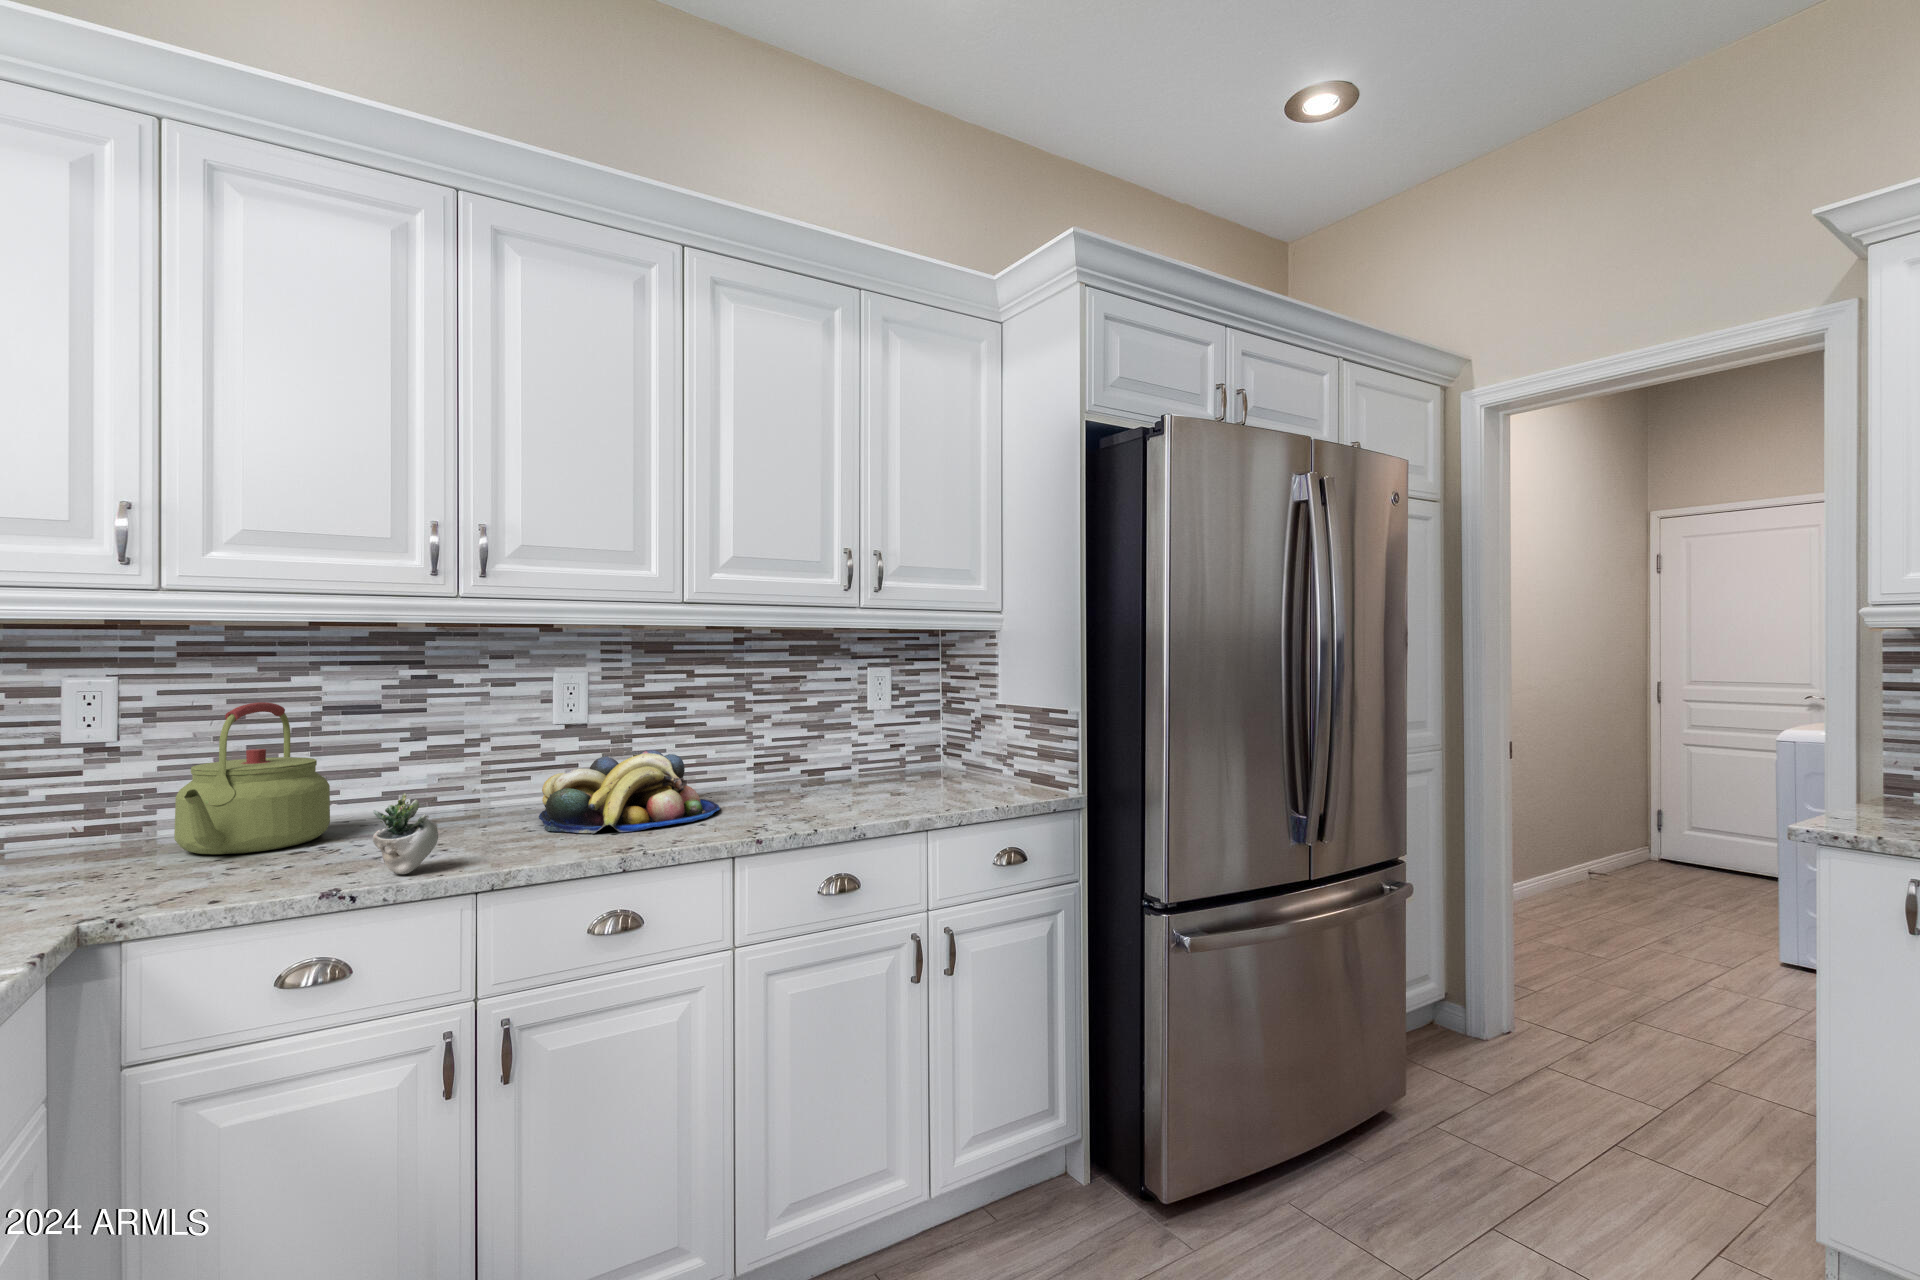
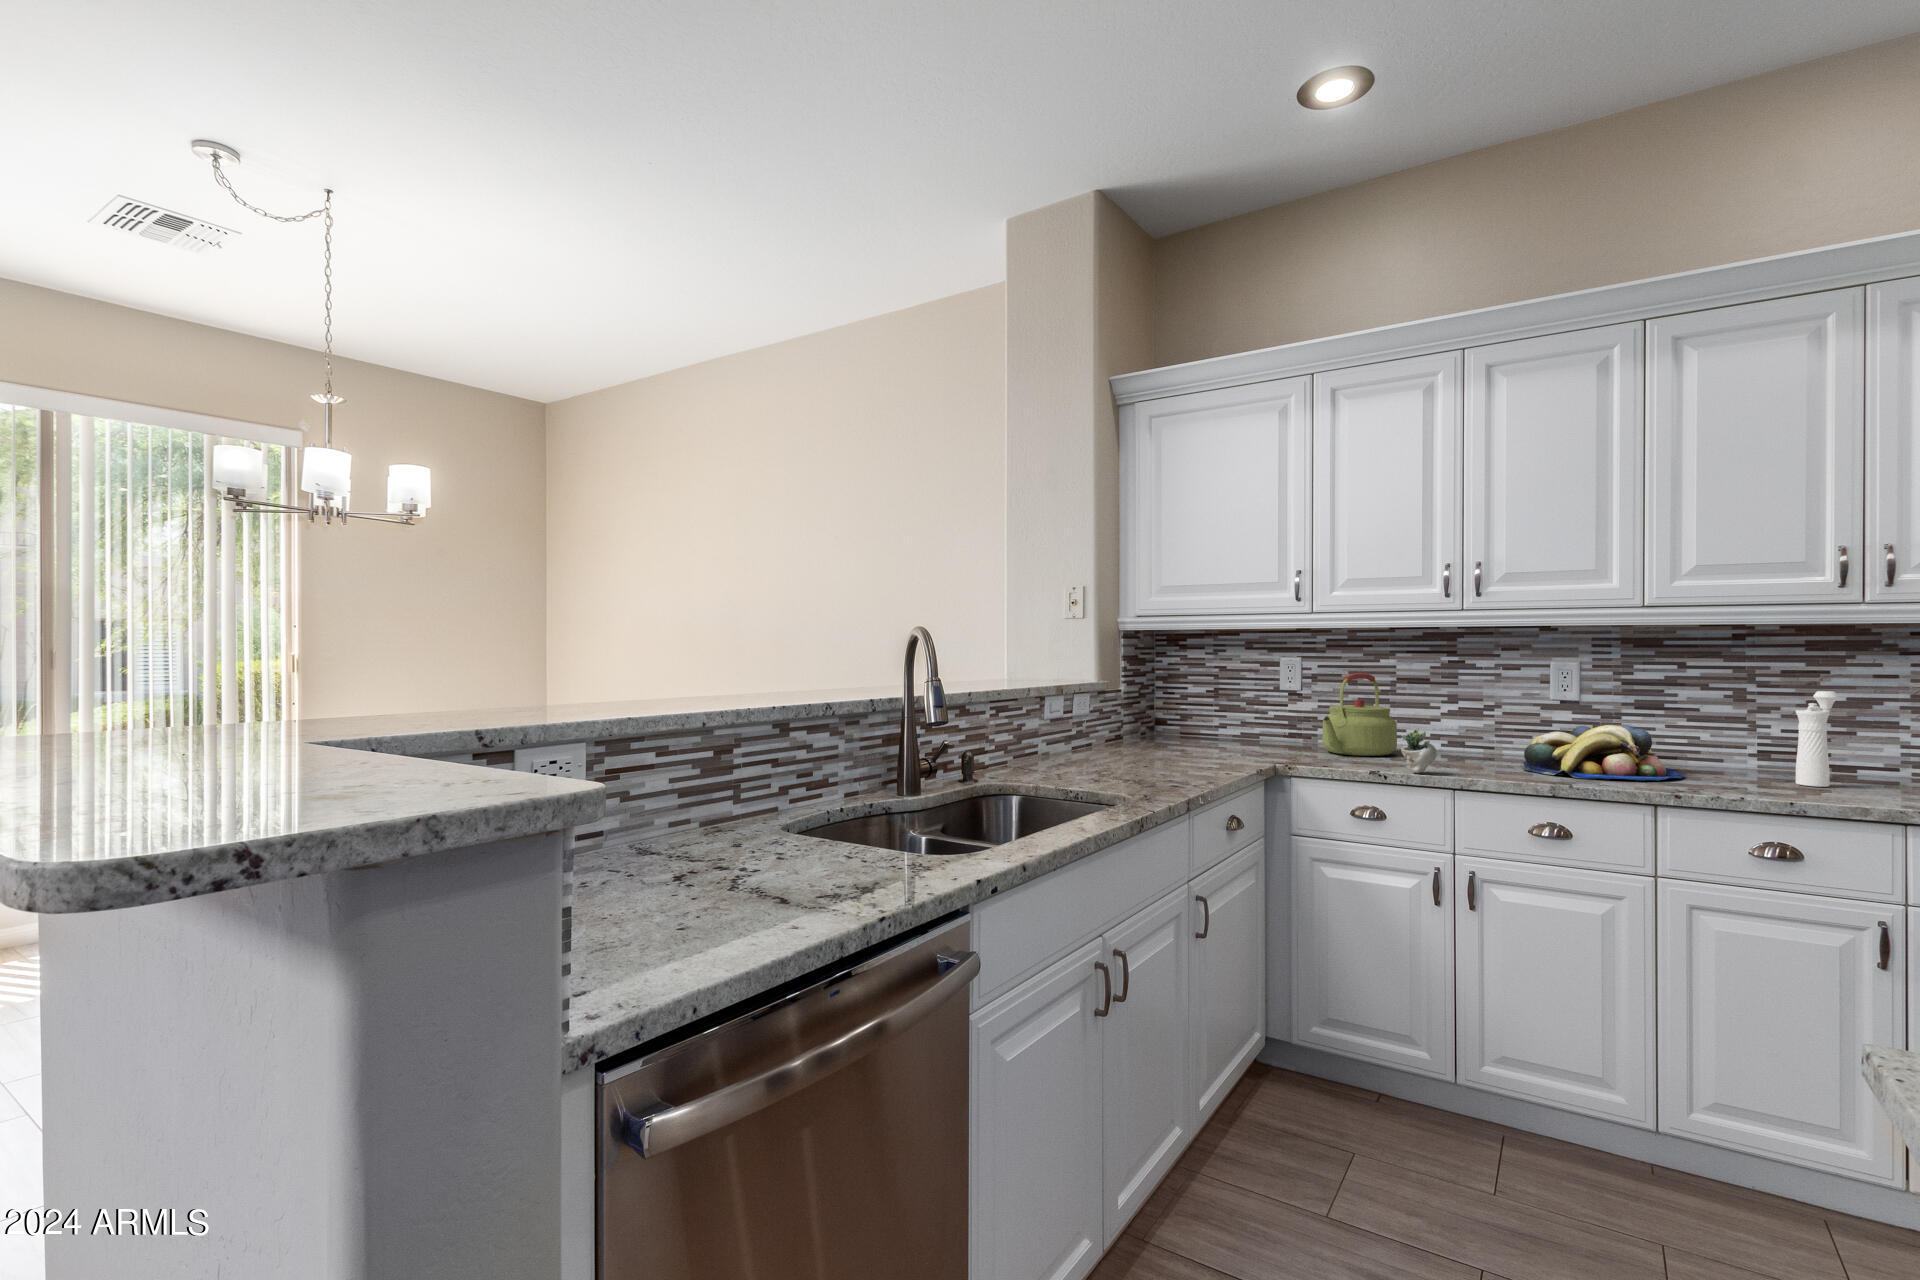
pepper mill: none [808,697,834,797] -> present [1795,691,1839,787]

